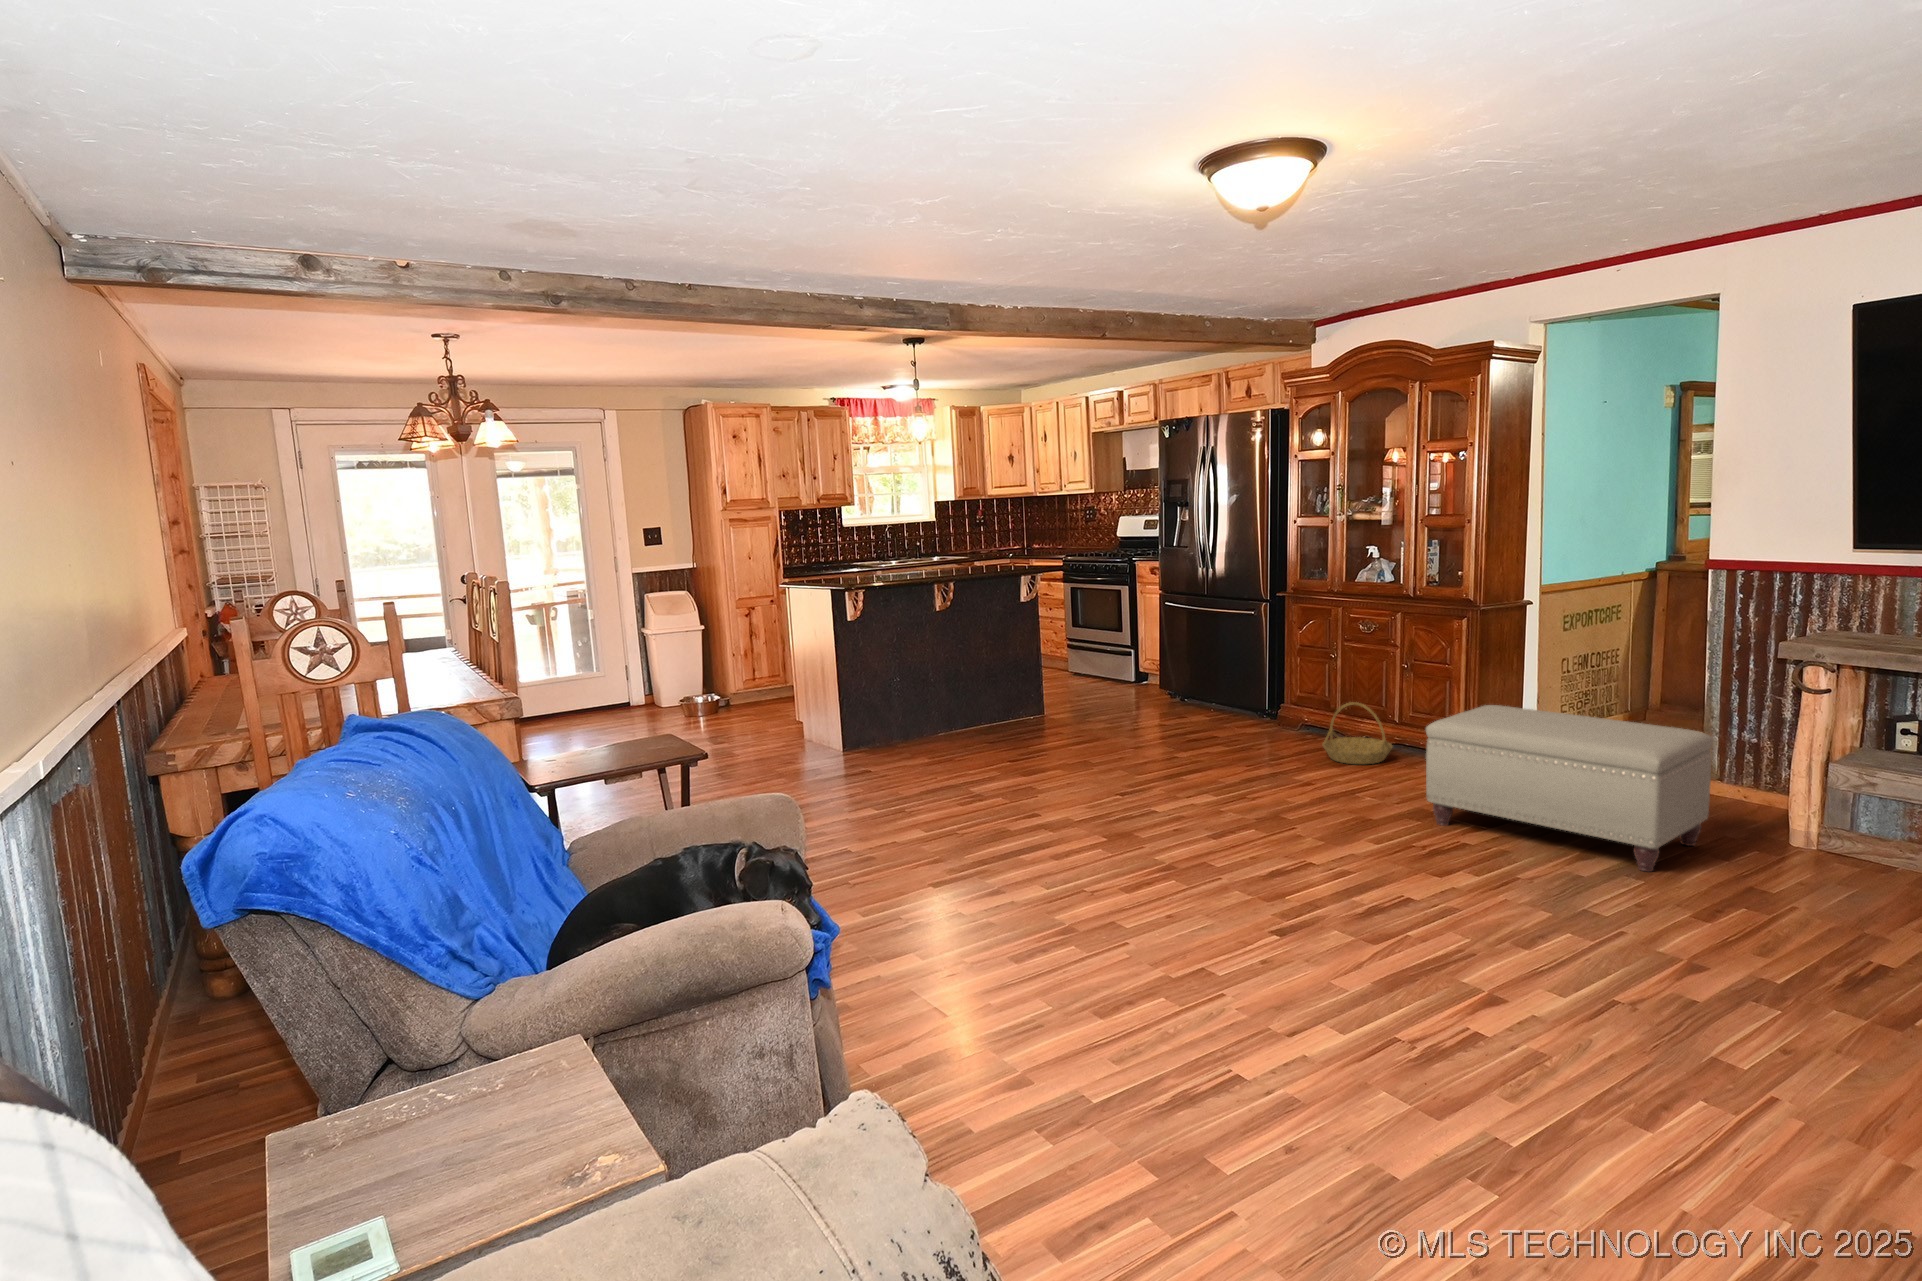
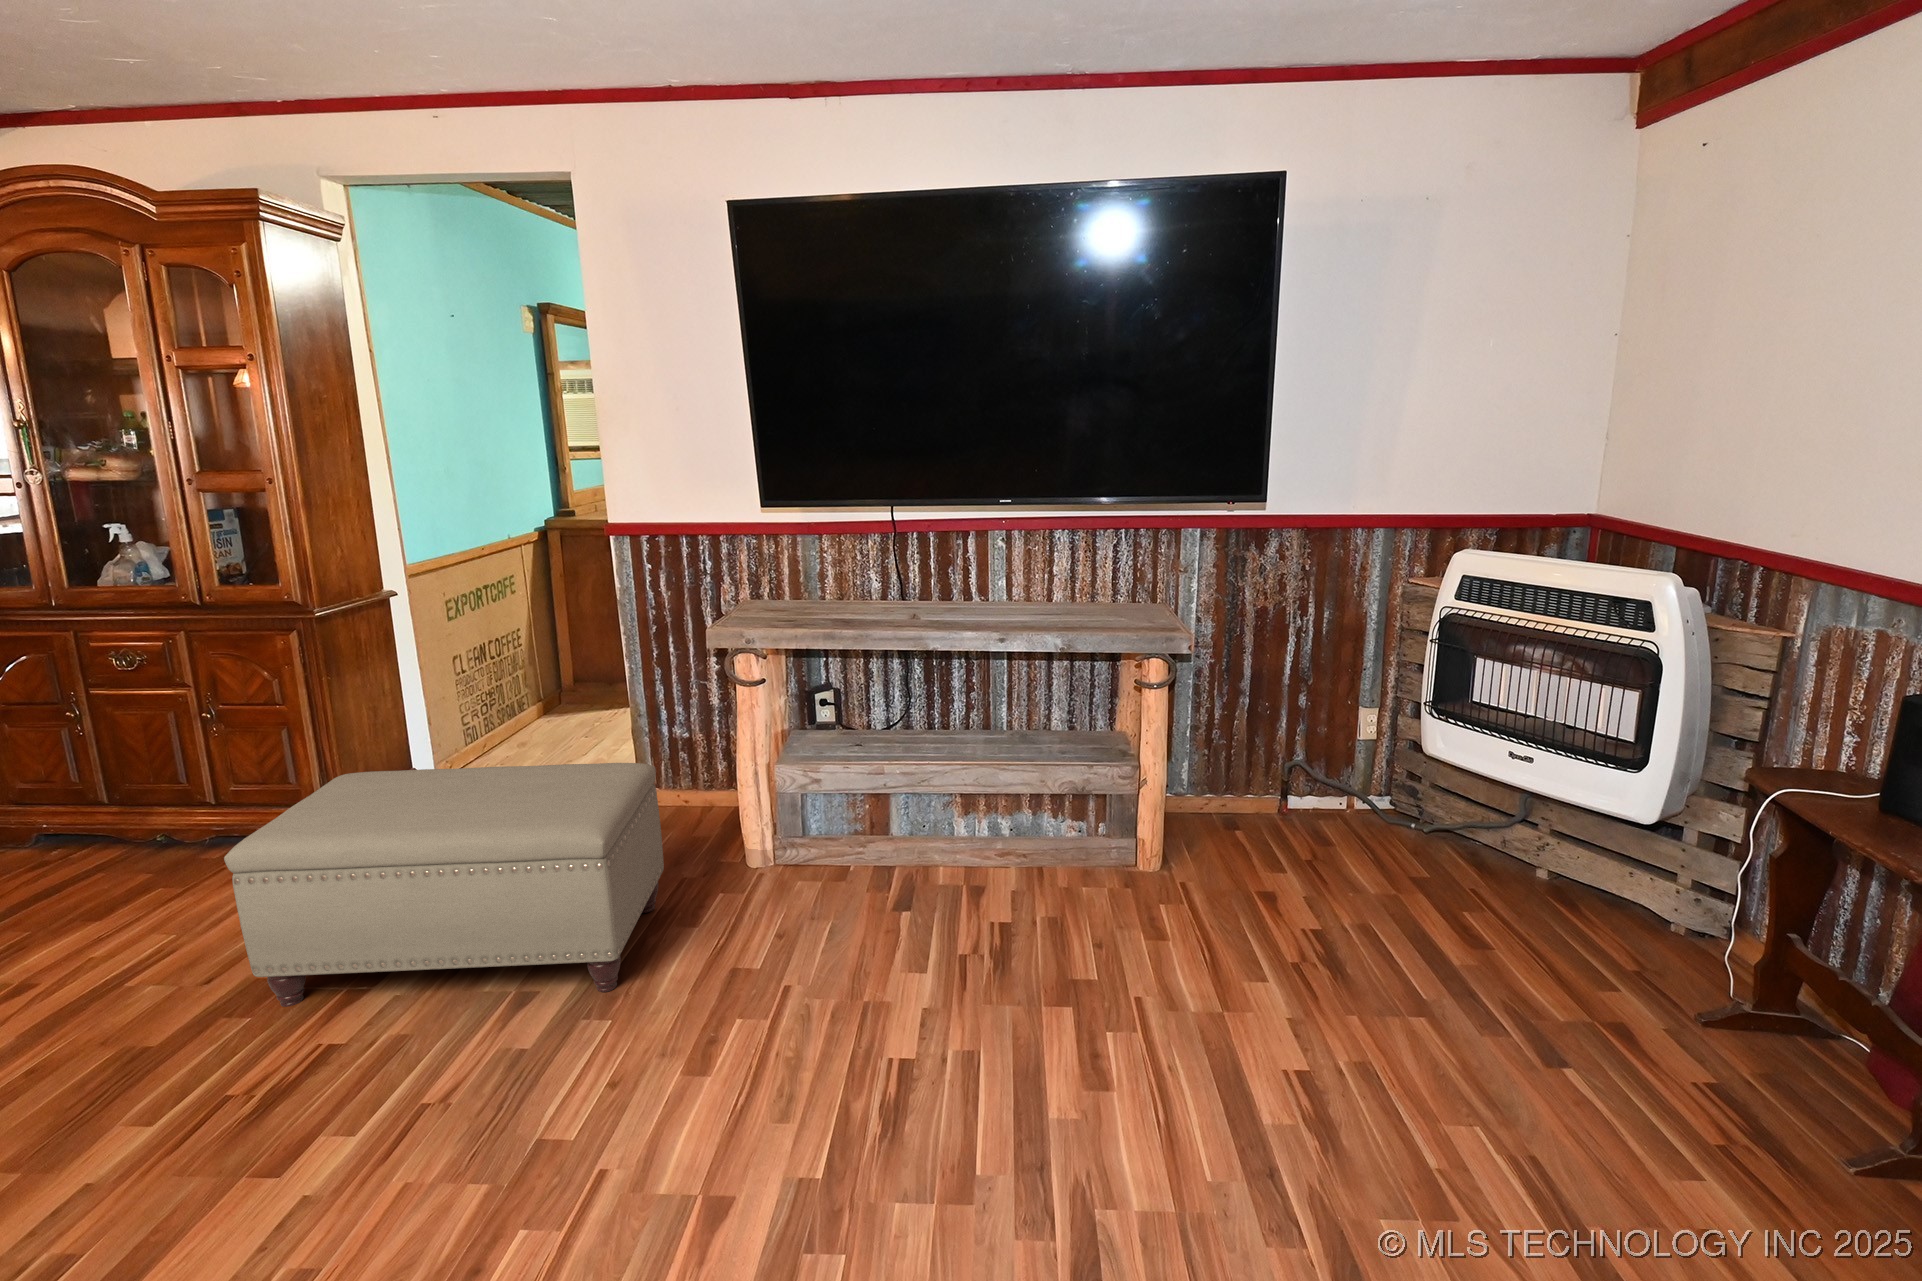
basket: present [1322,702,1392,764] -> none [67,792,210,901]

